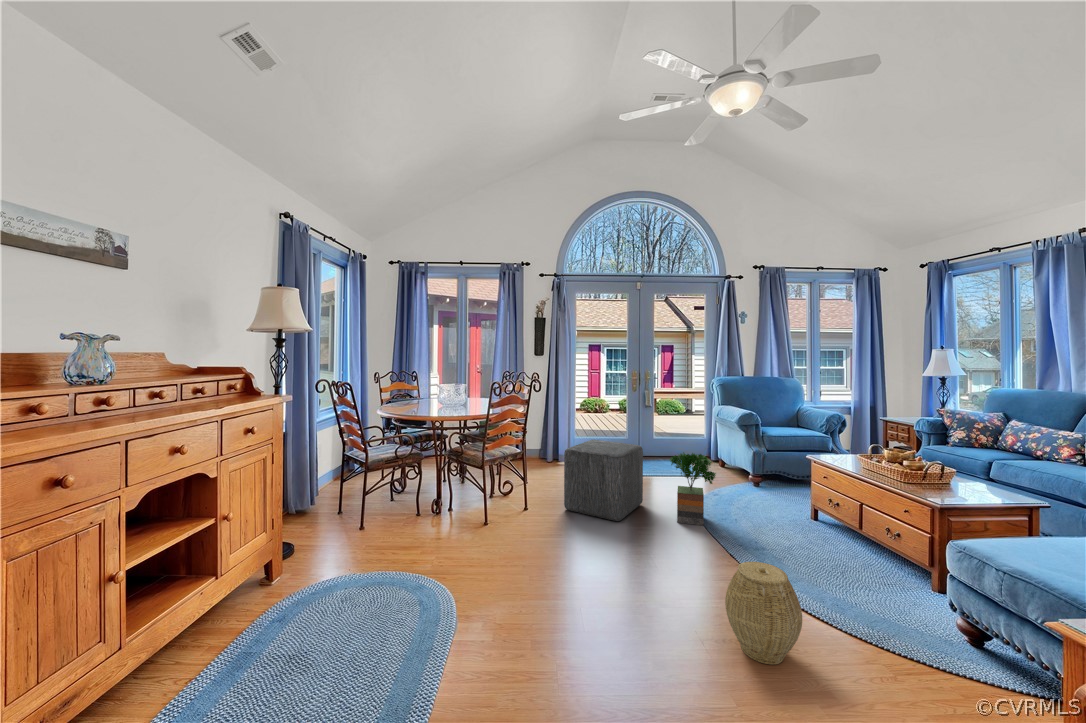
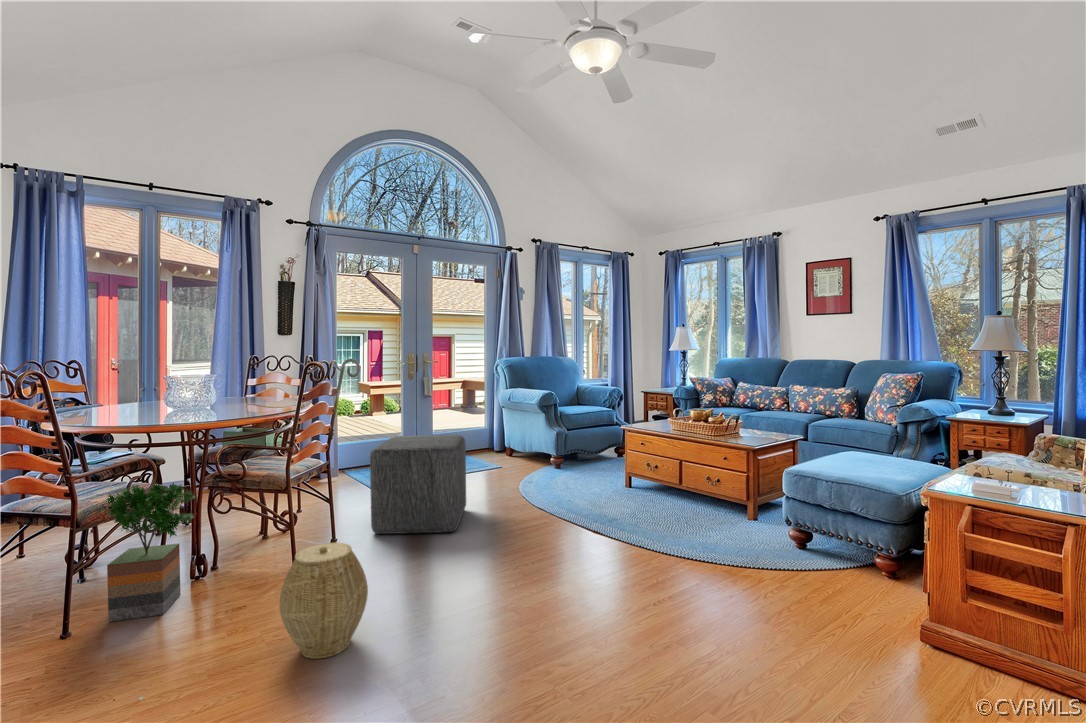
potted tree: present [670,453,716,525] -> present [104,483,195,622]
woven basket: present [725,562,802,665] -> present [280,543,368,659]

